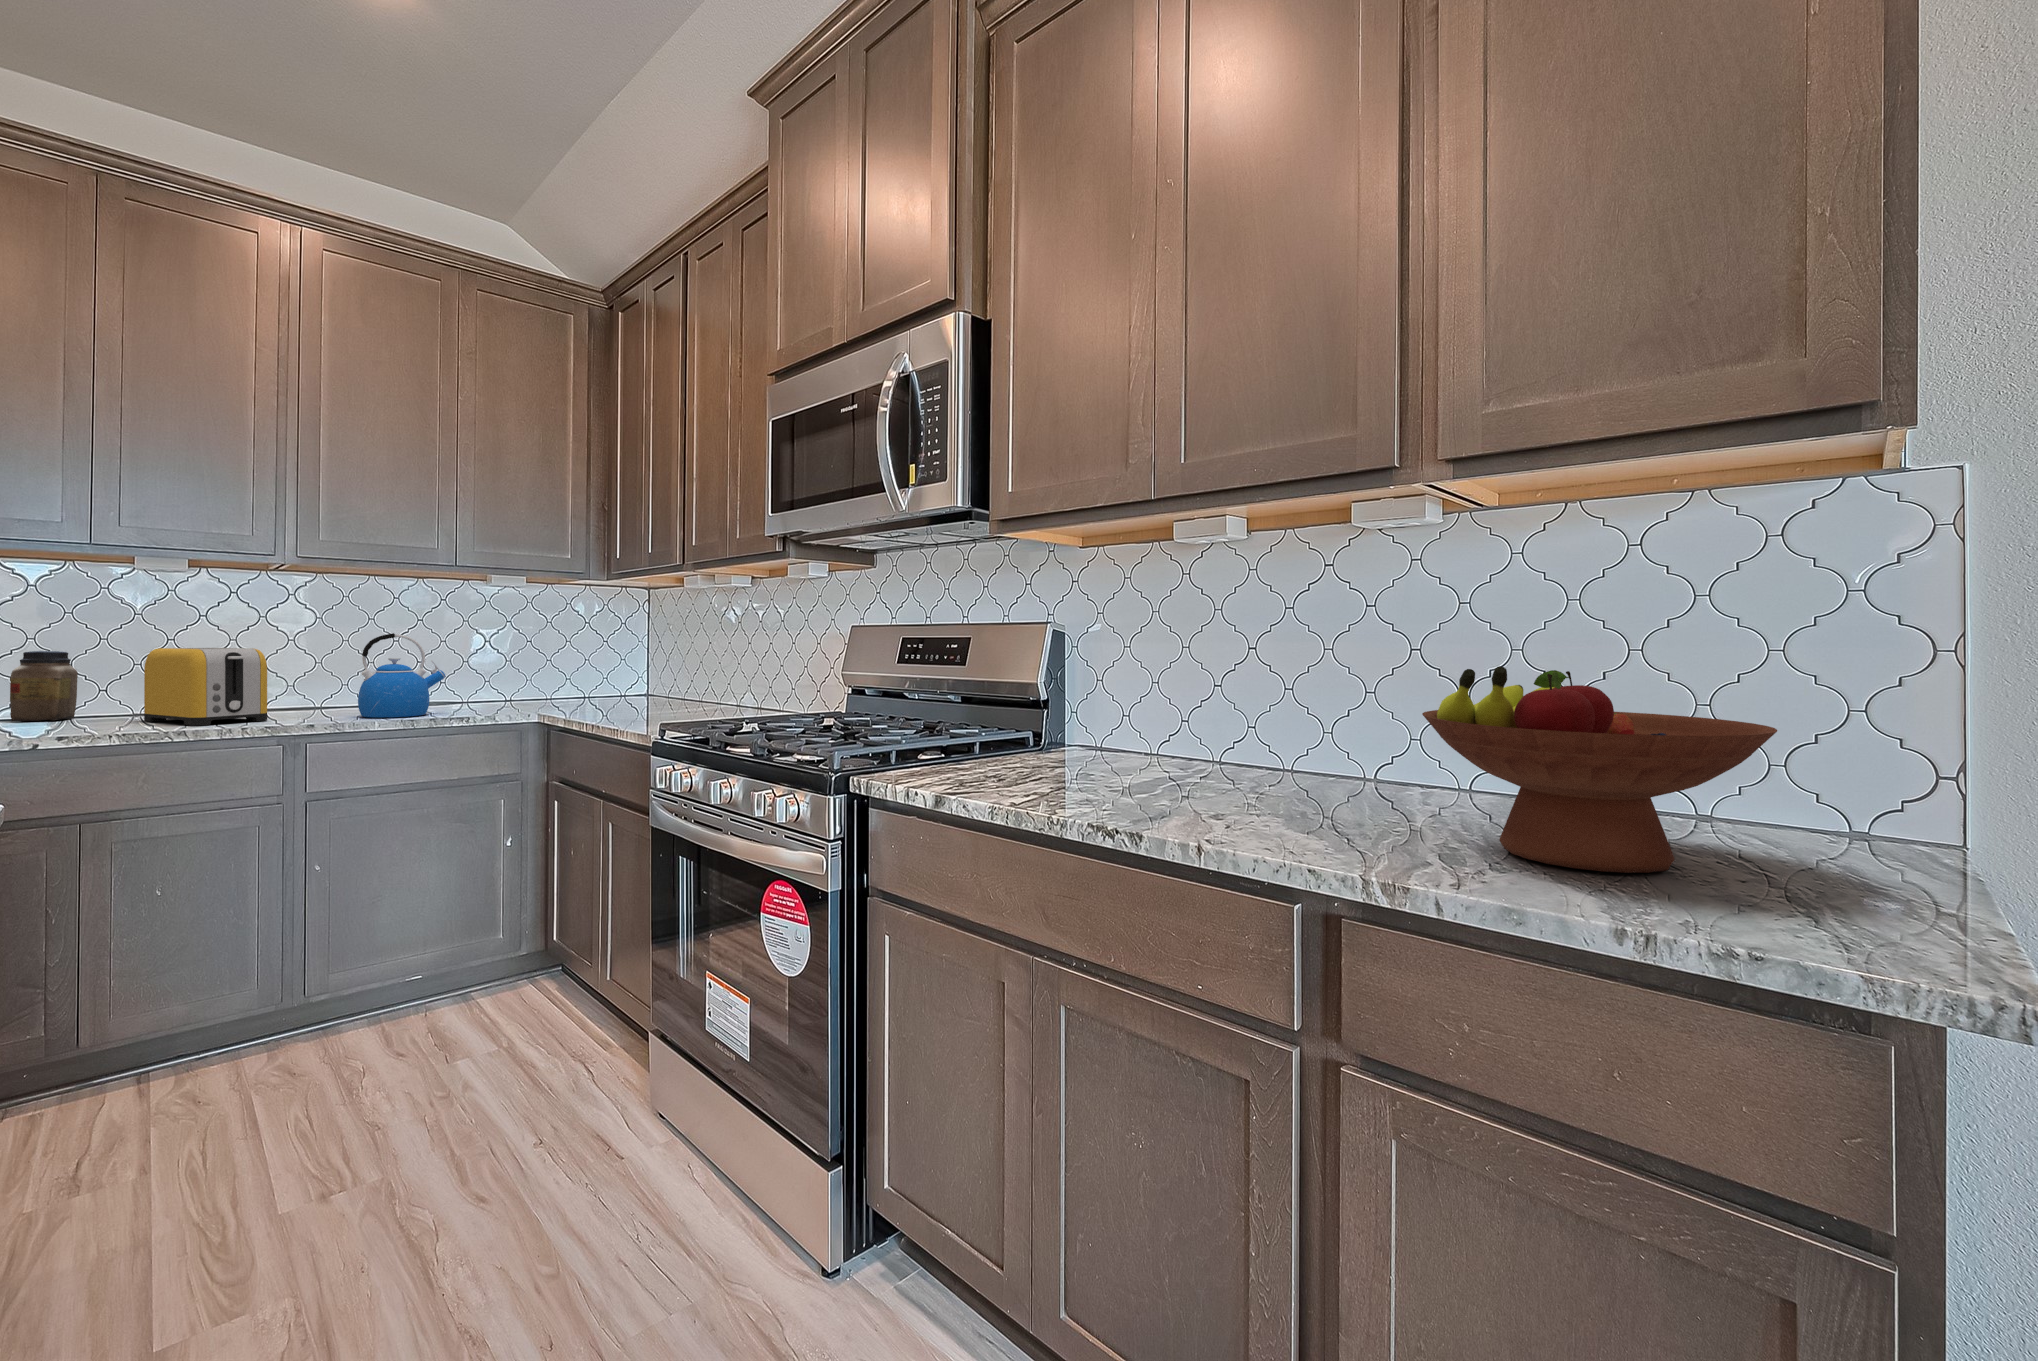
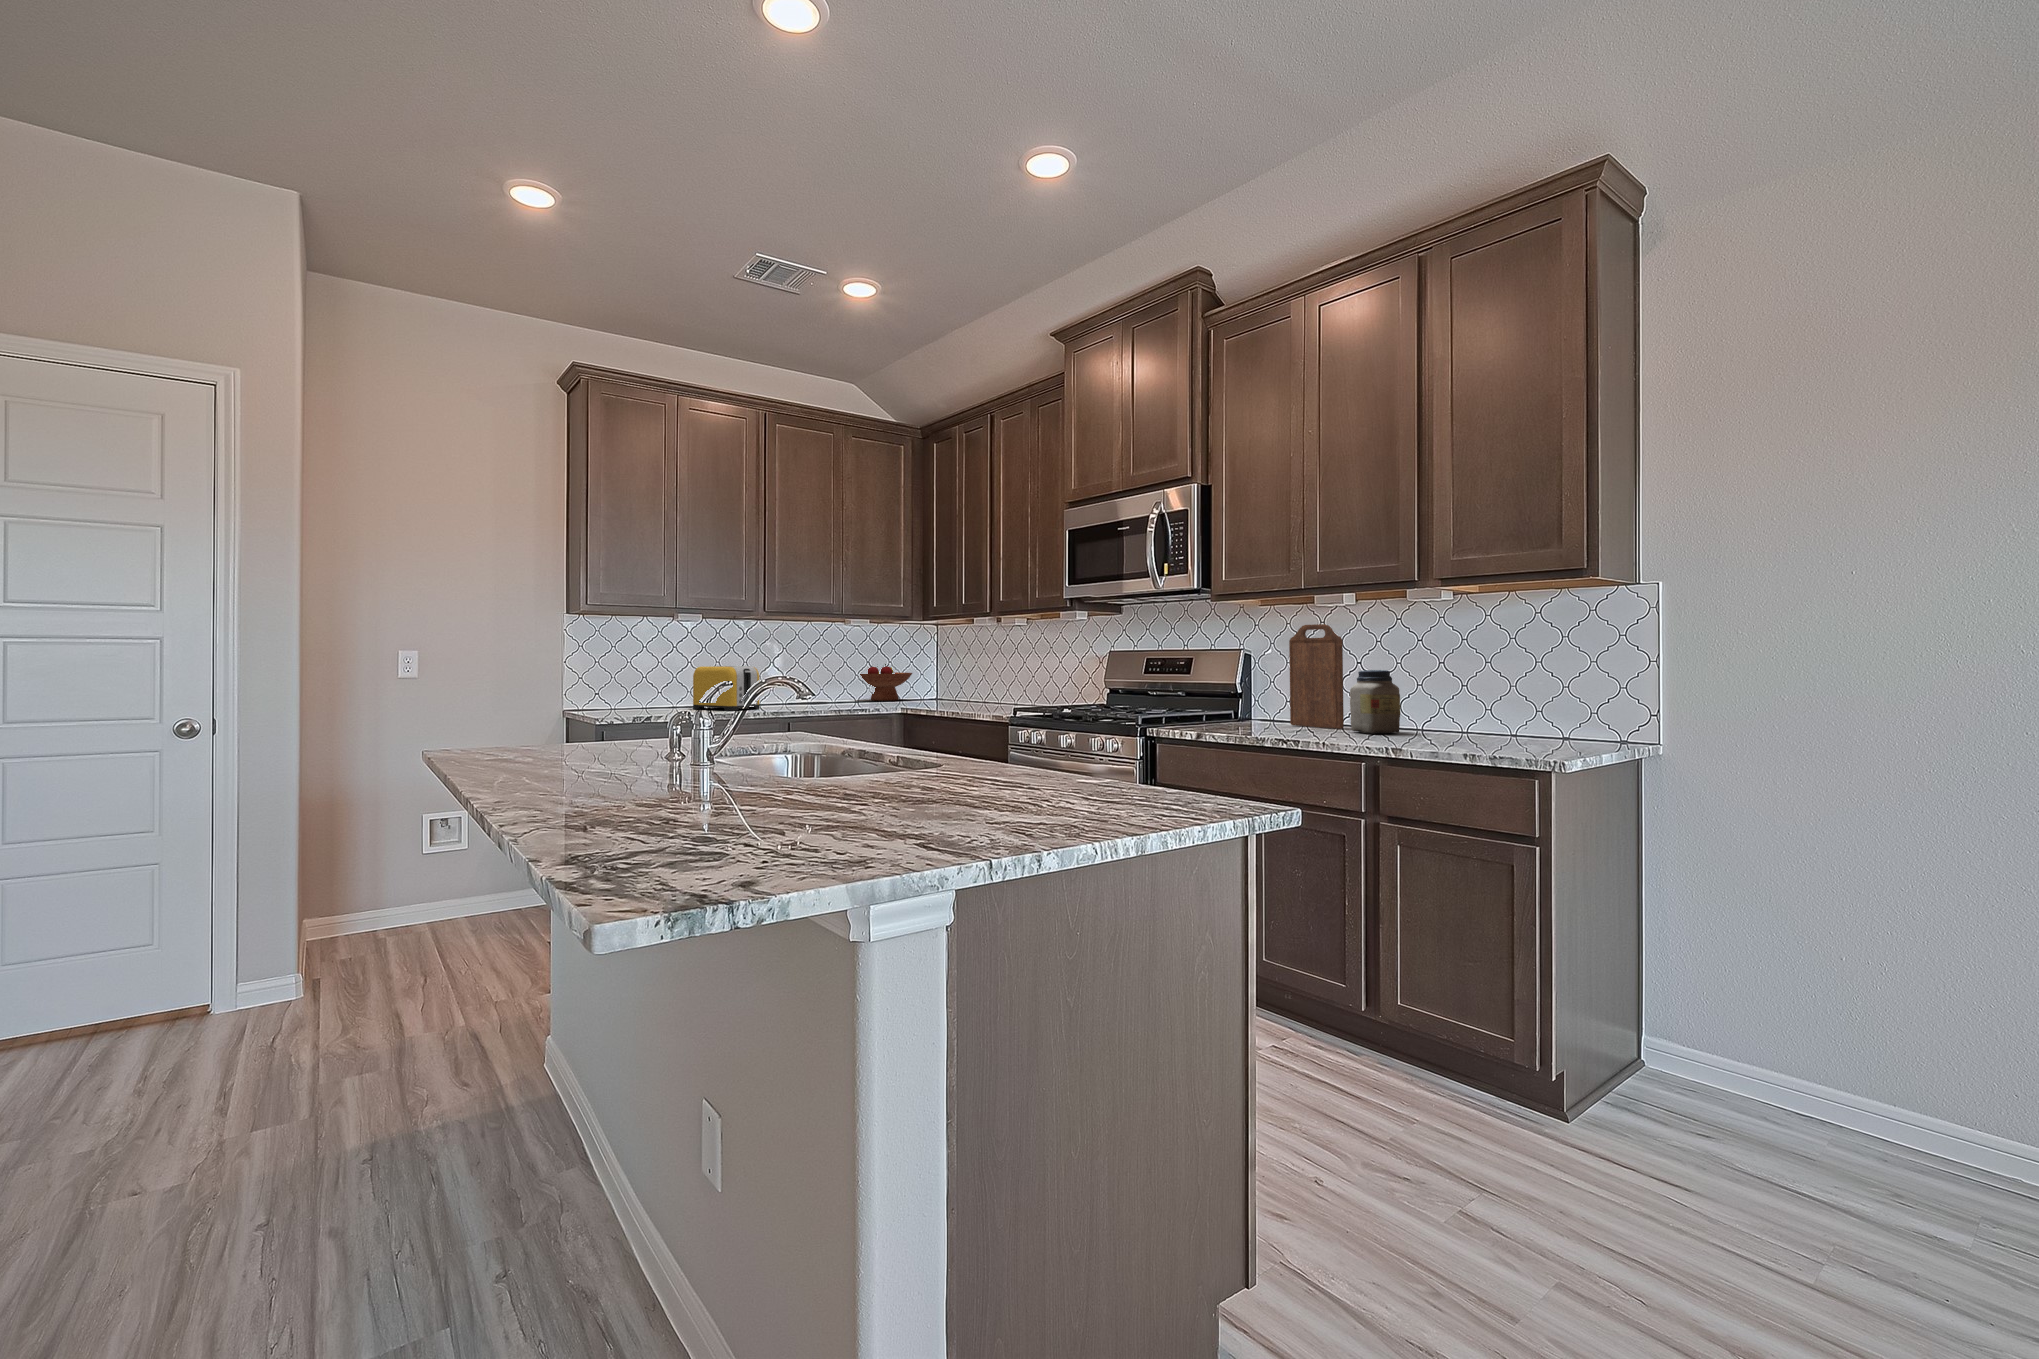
cutting board: none [1126,576,1228,782] -> present [1289,624,1344,729]
kettle: present [358,633,446,718] -> none [803,657,847,708]
jar: present [10,651,78,721] -> present [1350,670,1400,734]
fruit bowl: present [1422,666,1777,873] -> present [860,664,912,701]

